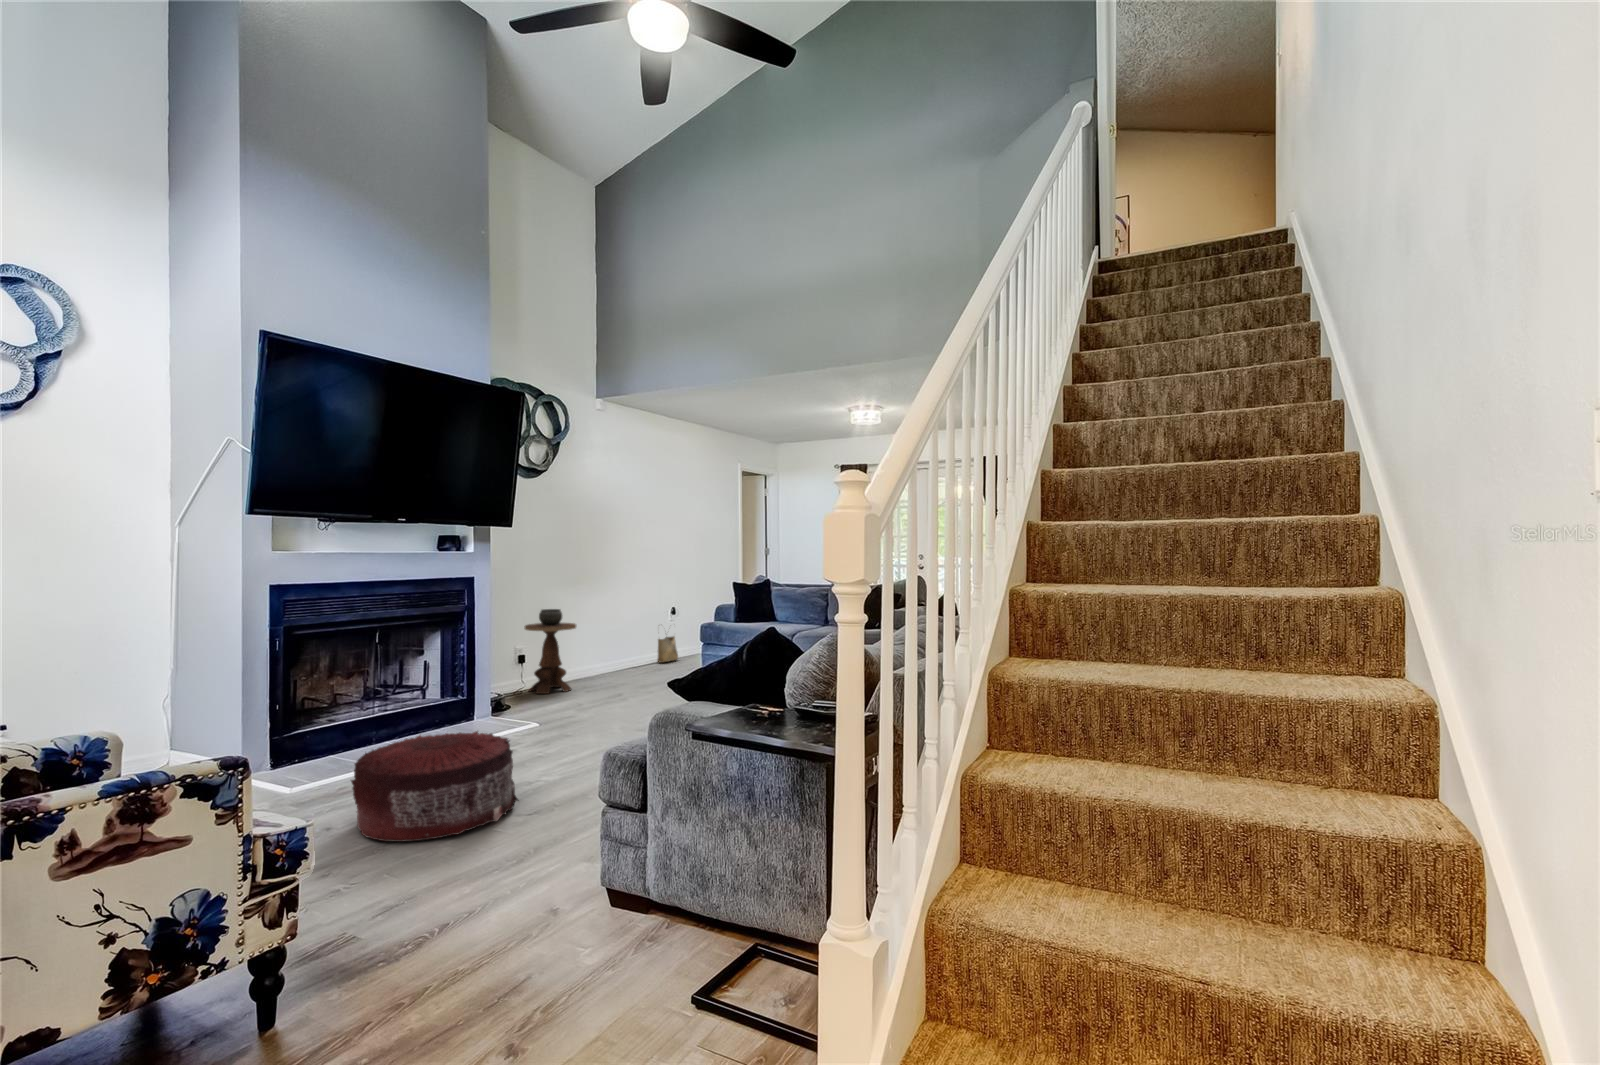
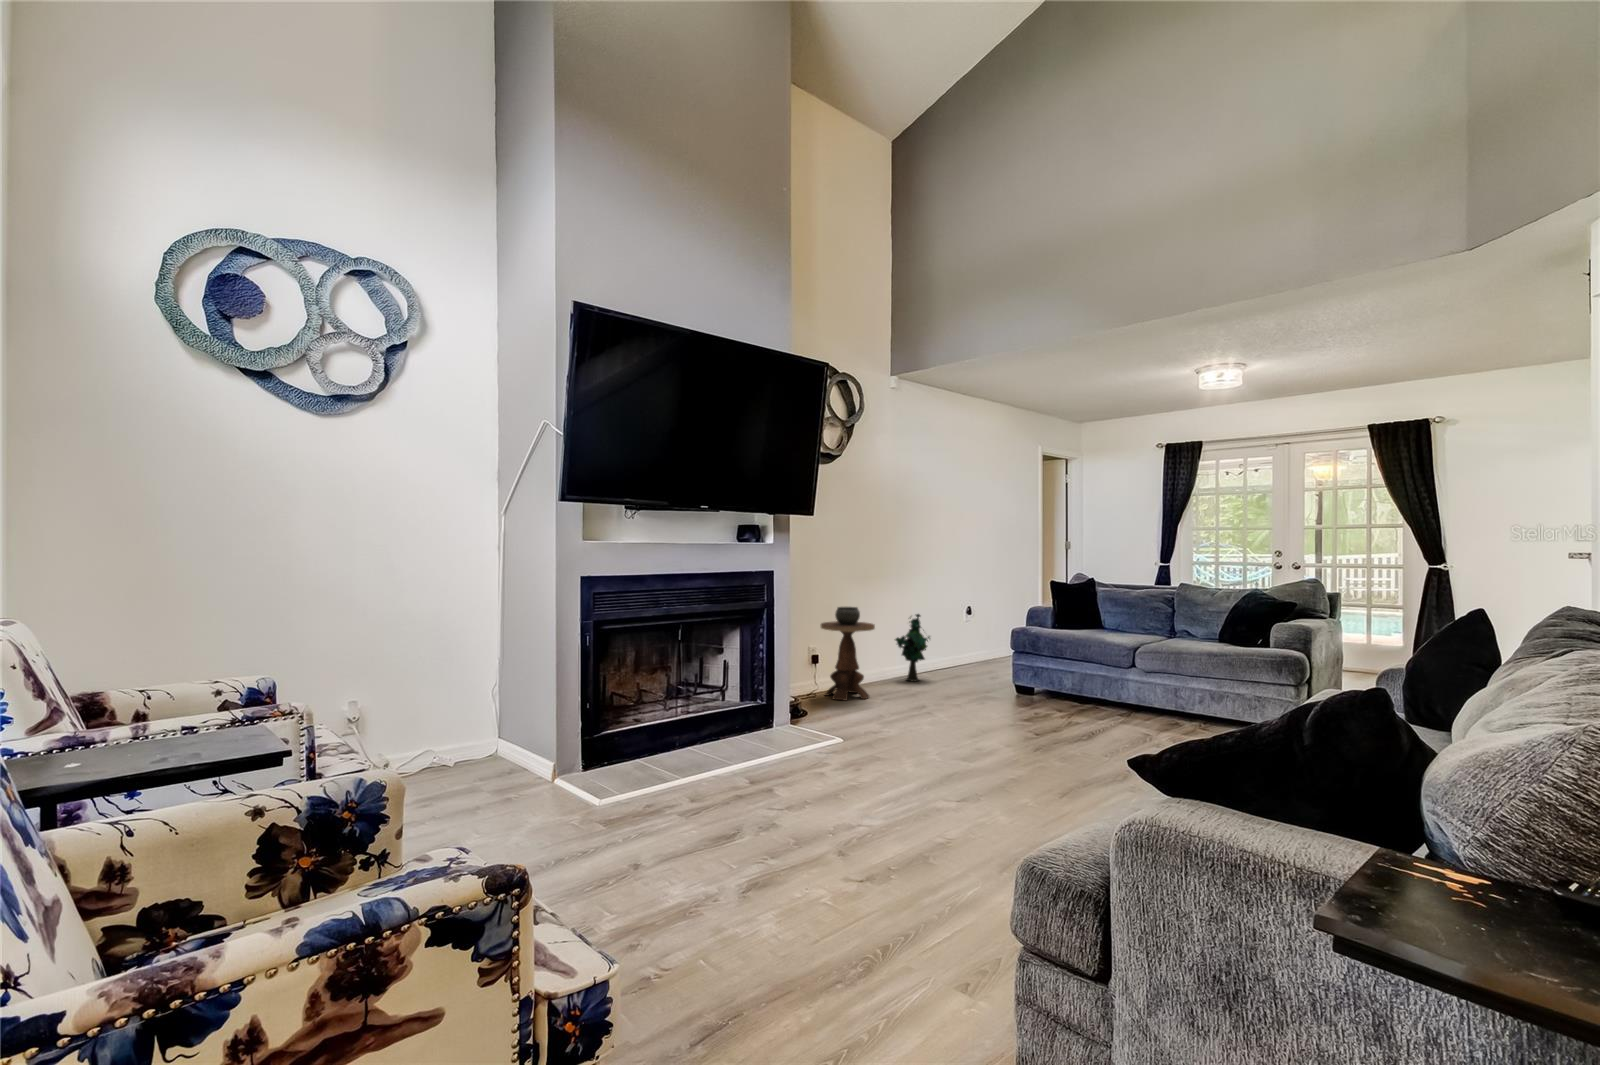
decorative plant: none [598,614,633,675] -> present [895,614,930,681]
woven basket: present [657,636,678,662] -> none [955,626,978,669]
pouf: present [351,731,519,842] -> none [659,760,845,907]

